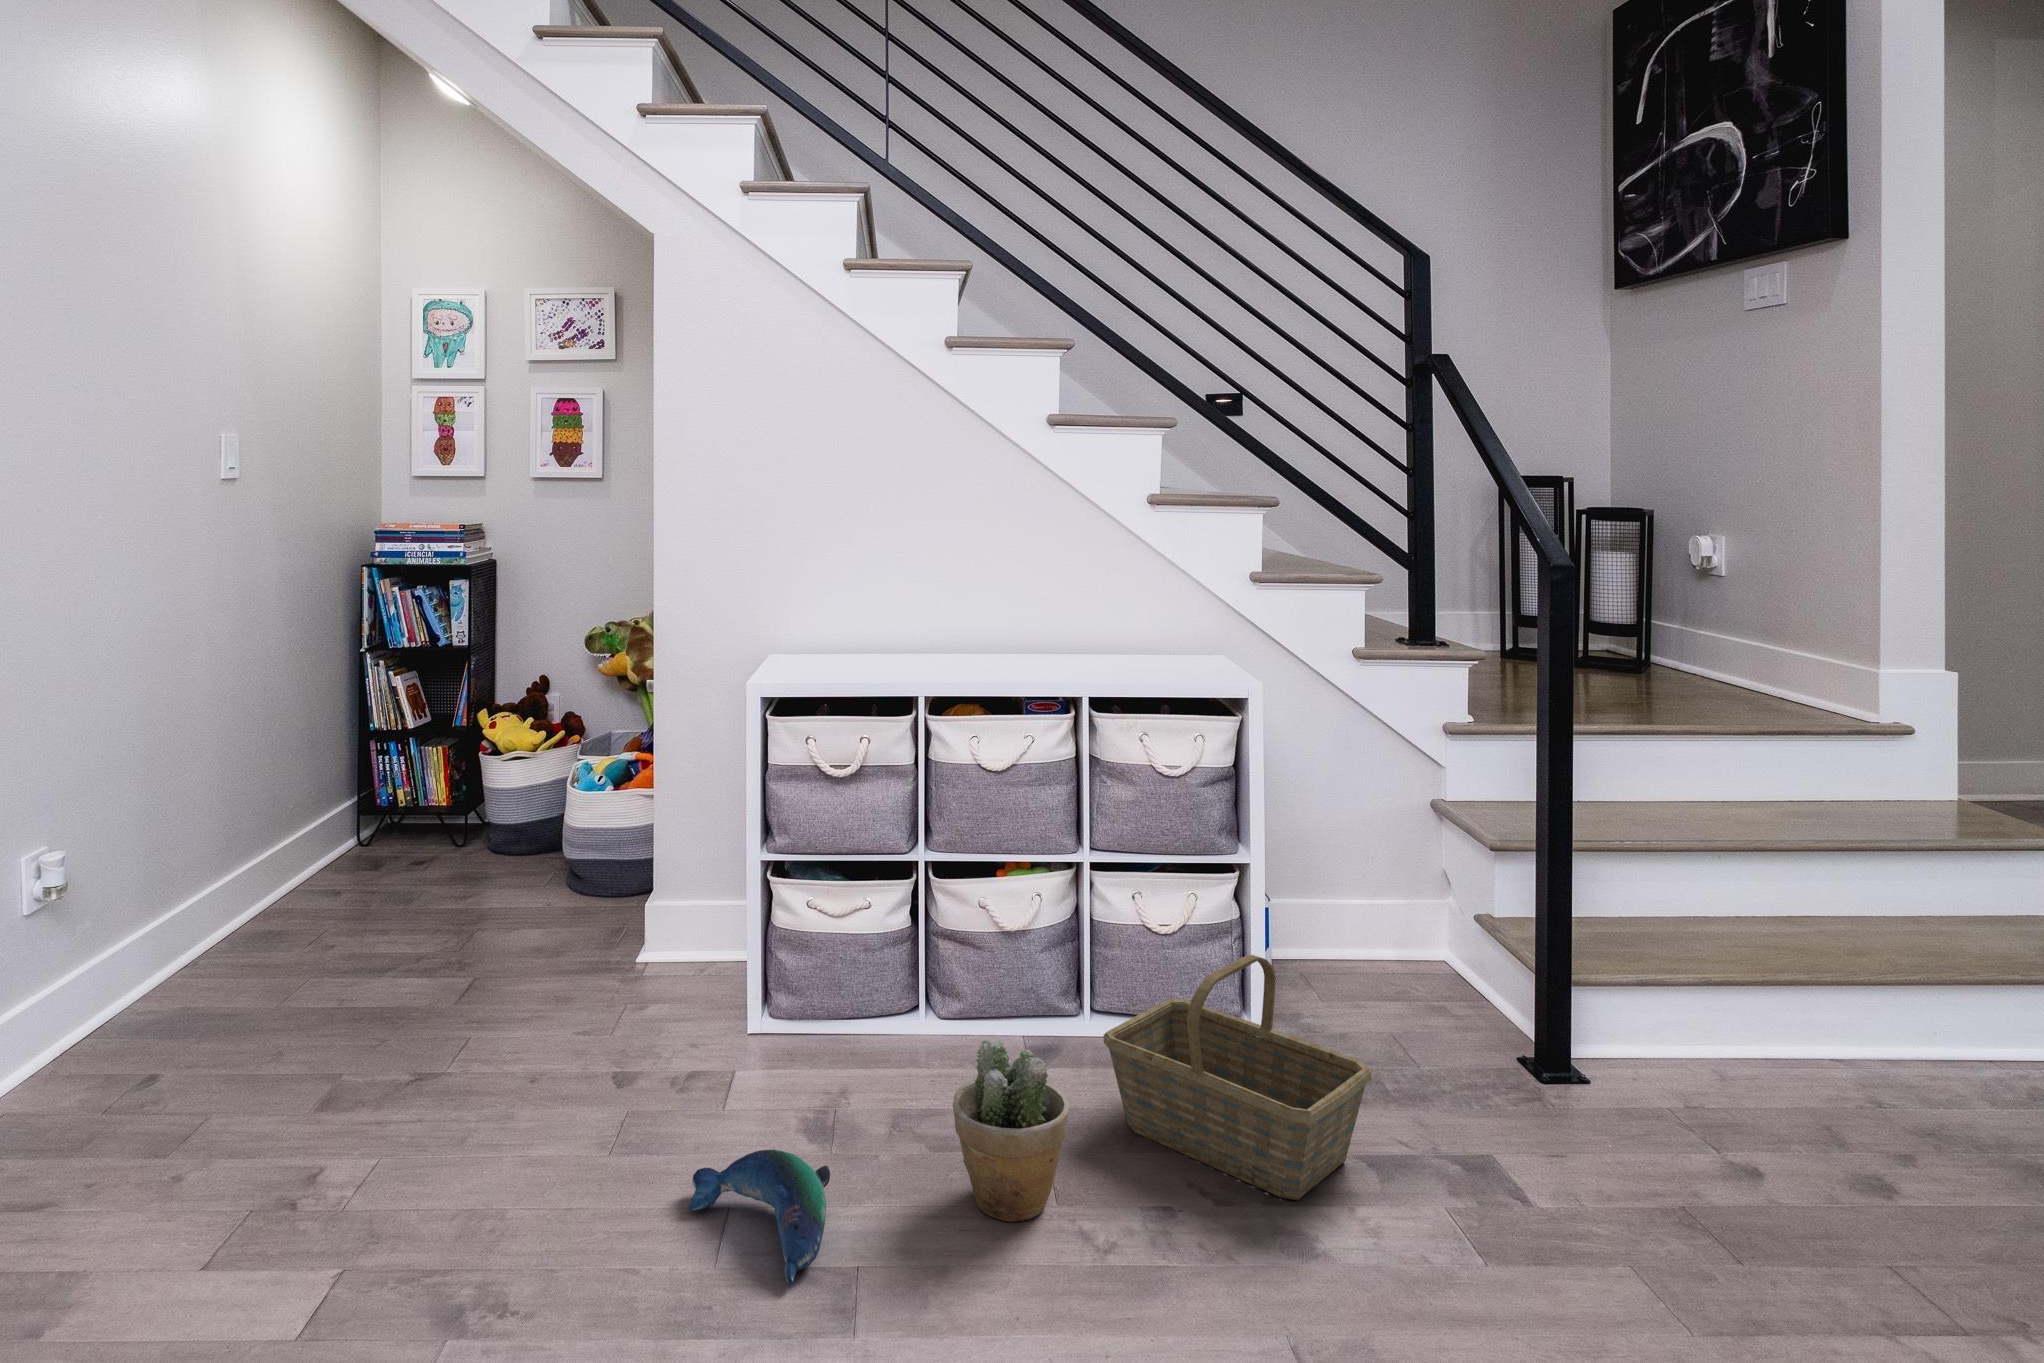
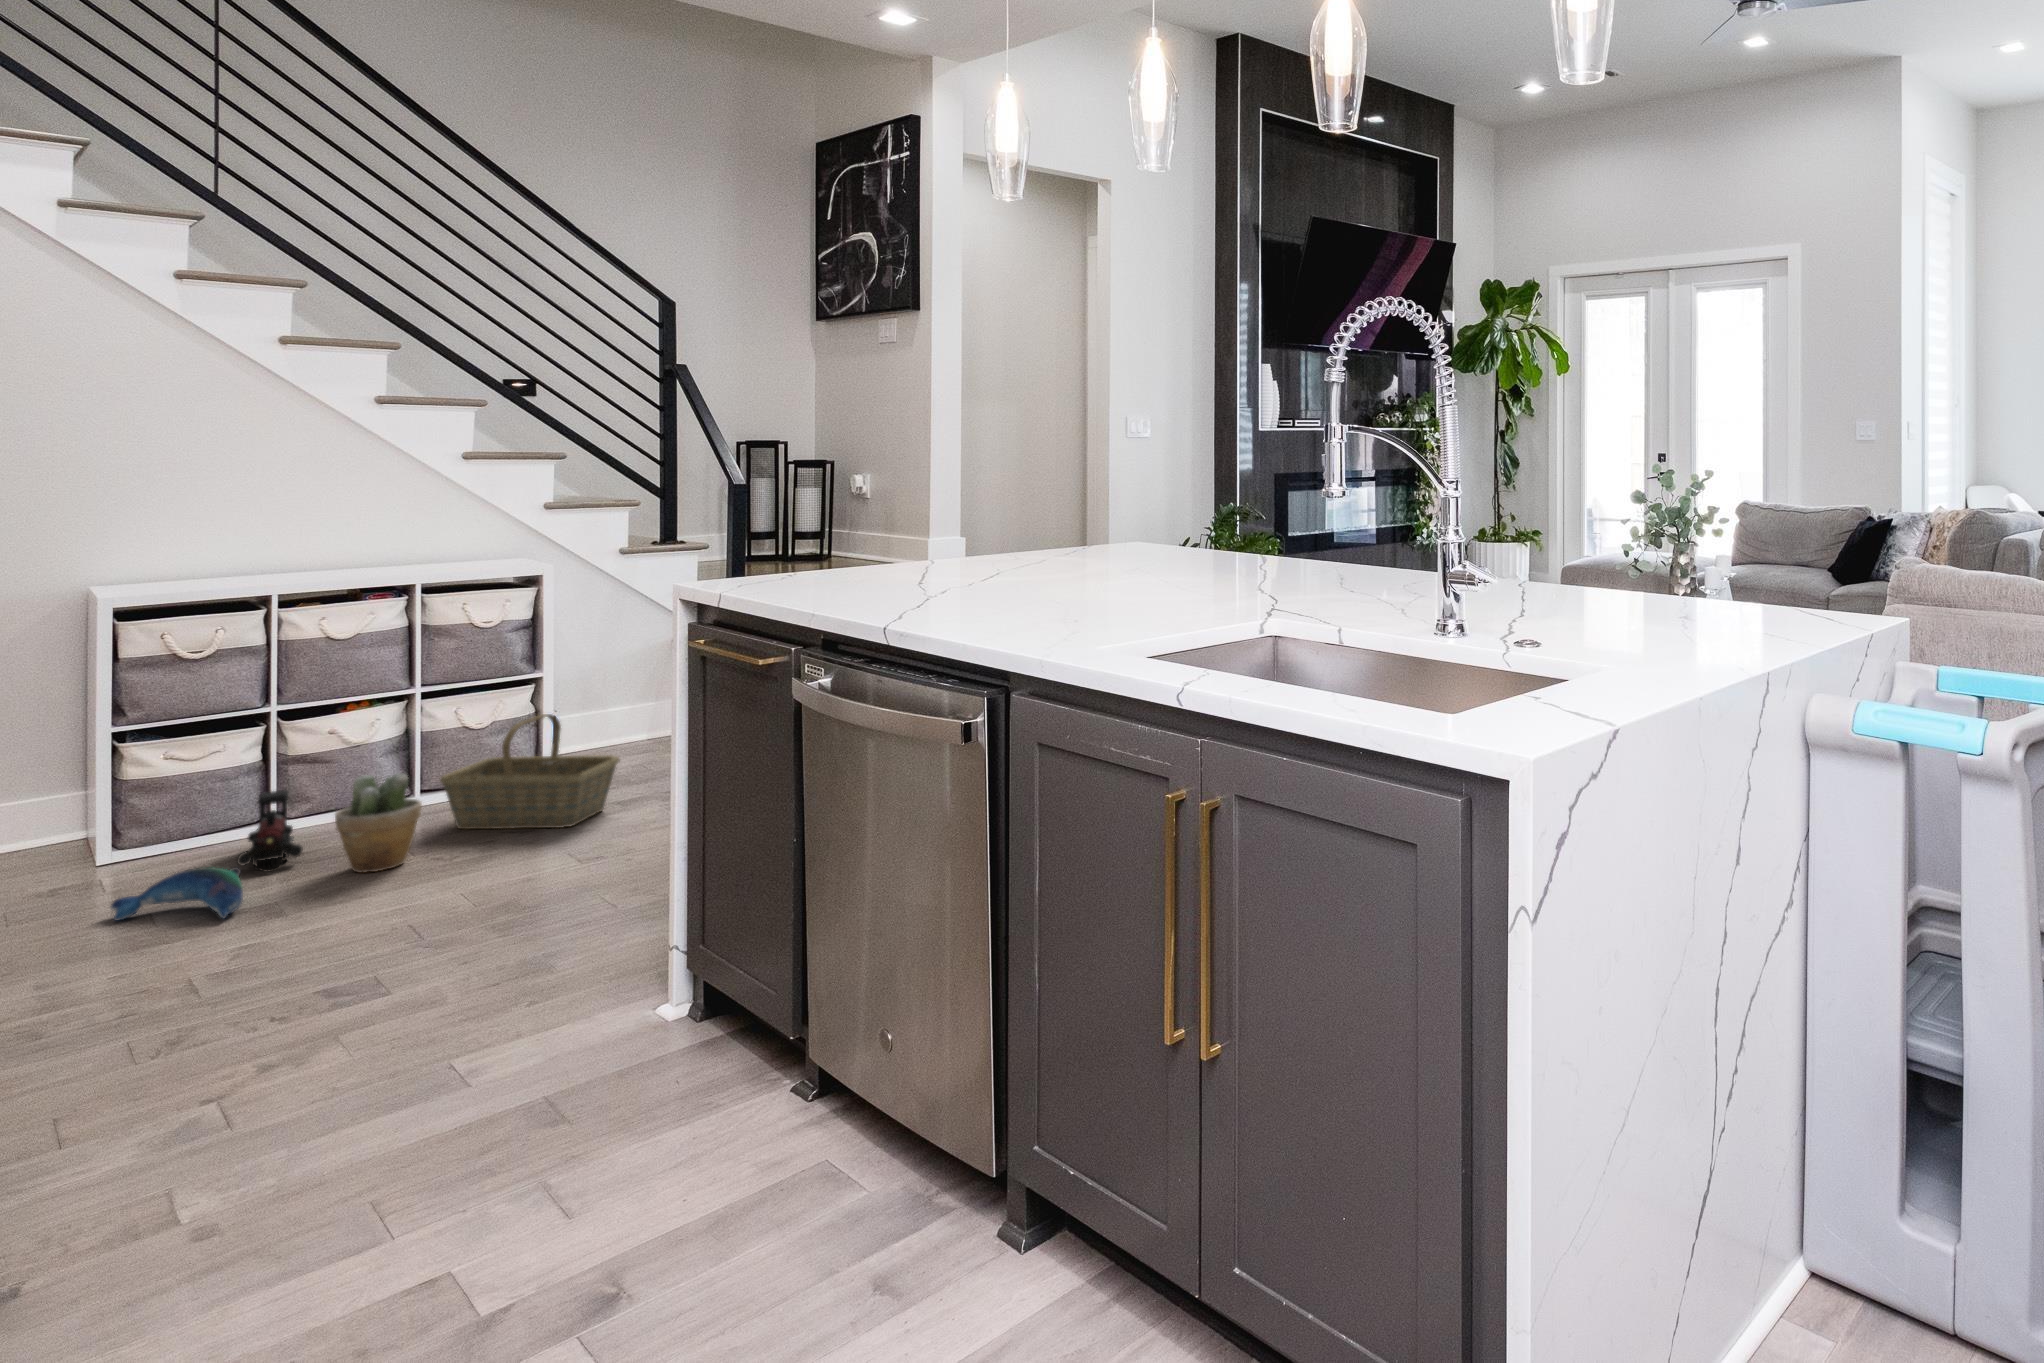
toy train: none [851,990,930,1152] -> present [237,790,303,871]

